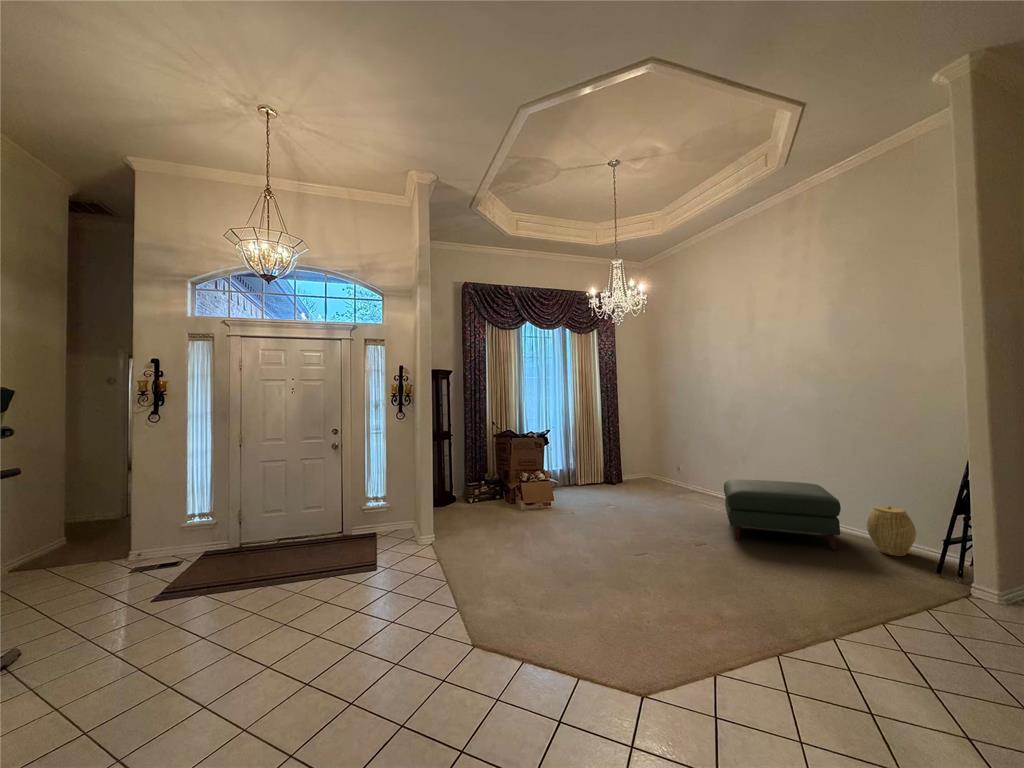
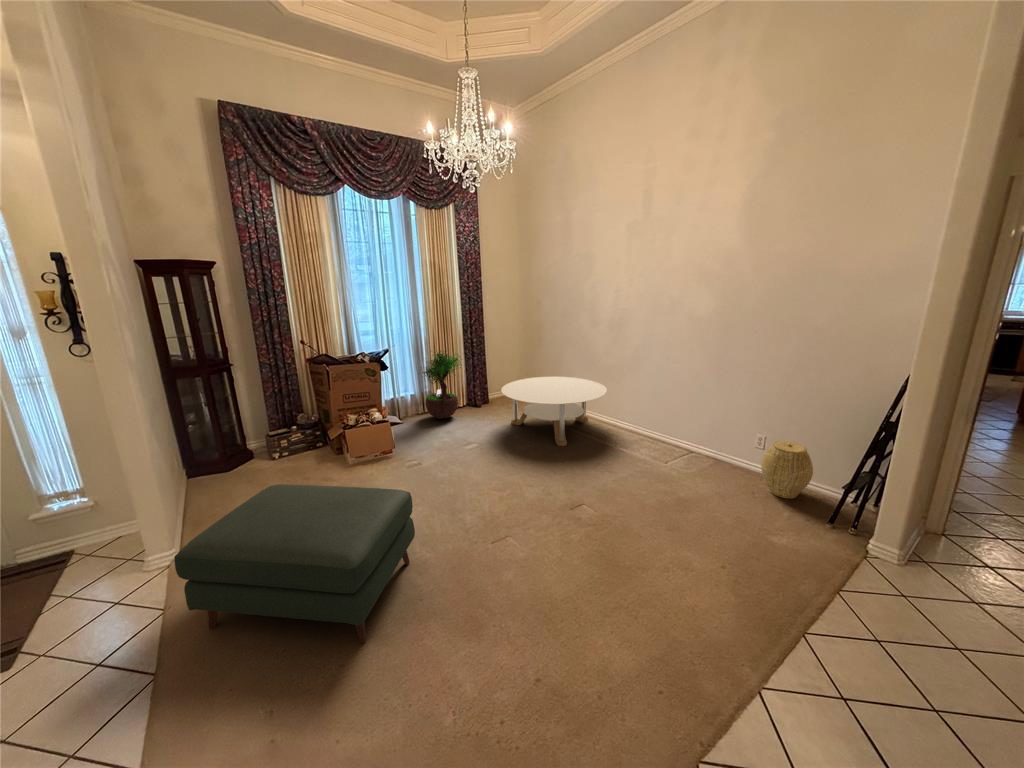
potted tree: none [569,431,603,490] -> present [422,350,461,419]
round table: none [635,460,726,511] -> present [501,377,607,446]
ottoman: present [724,480,841,550] -> present [174,484,415,644]

